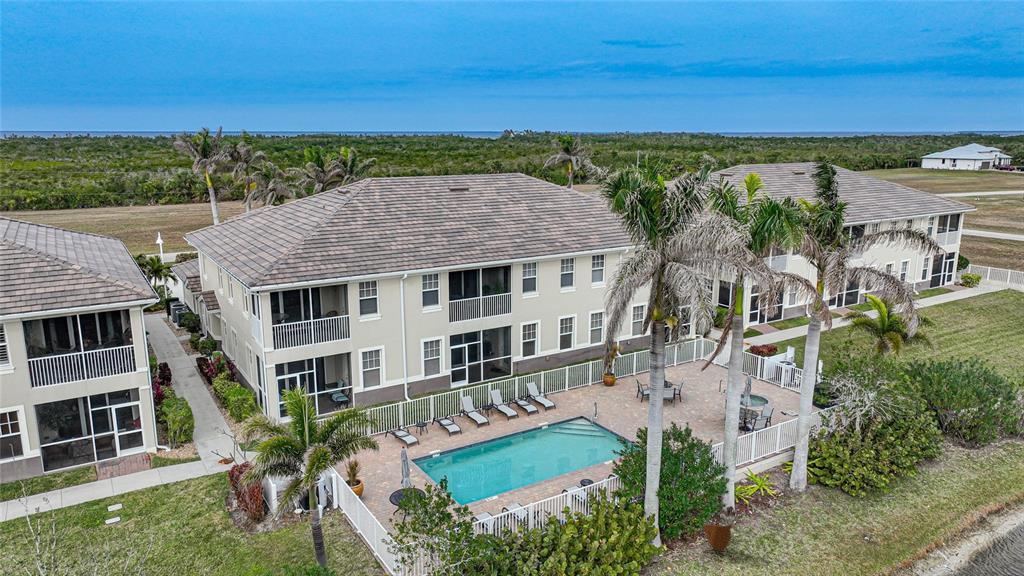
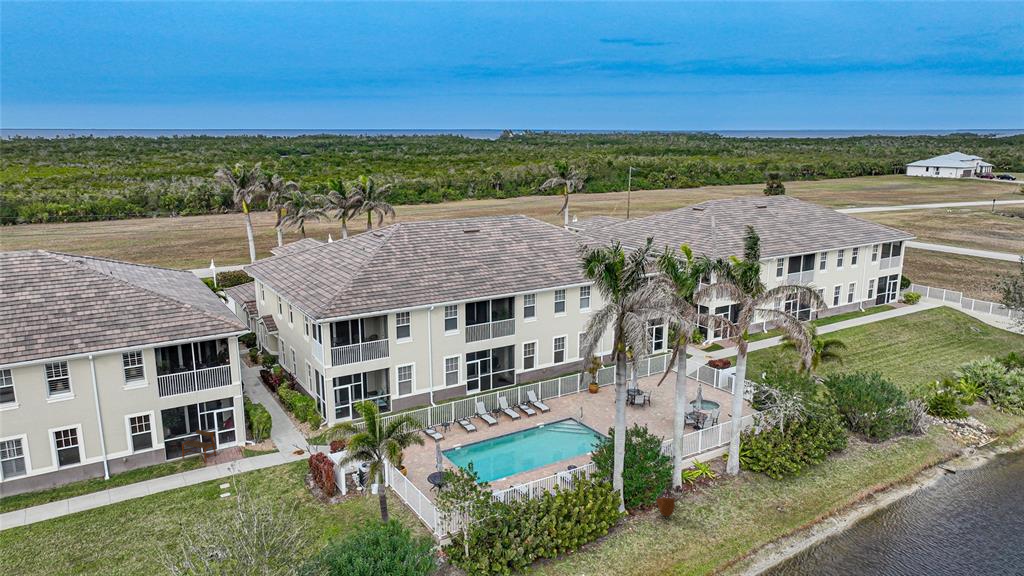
bench: none [68,429,115,476] -> present [182,429,216,463]

